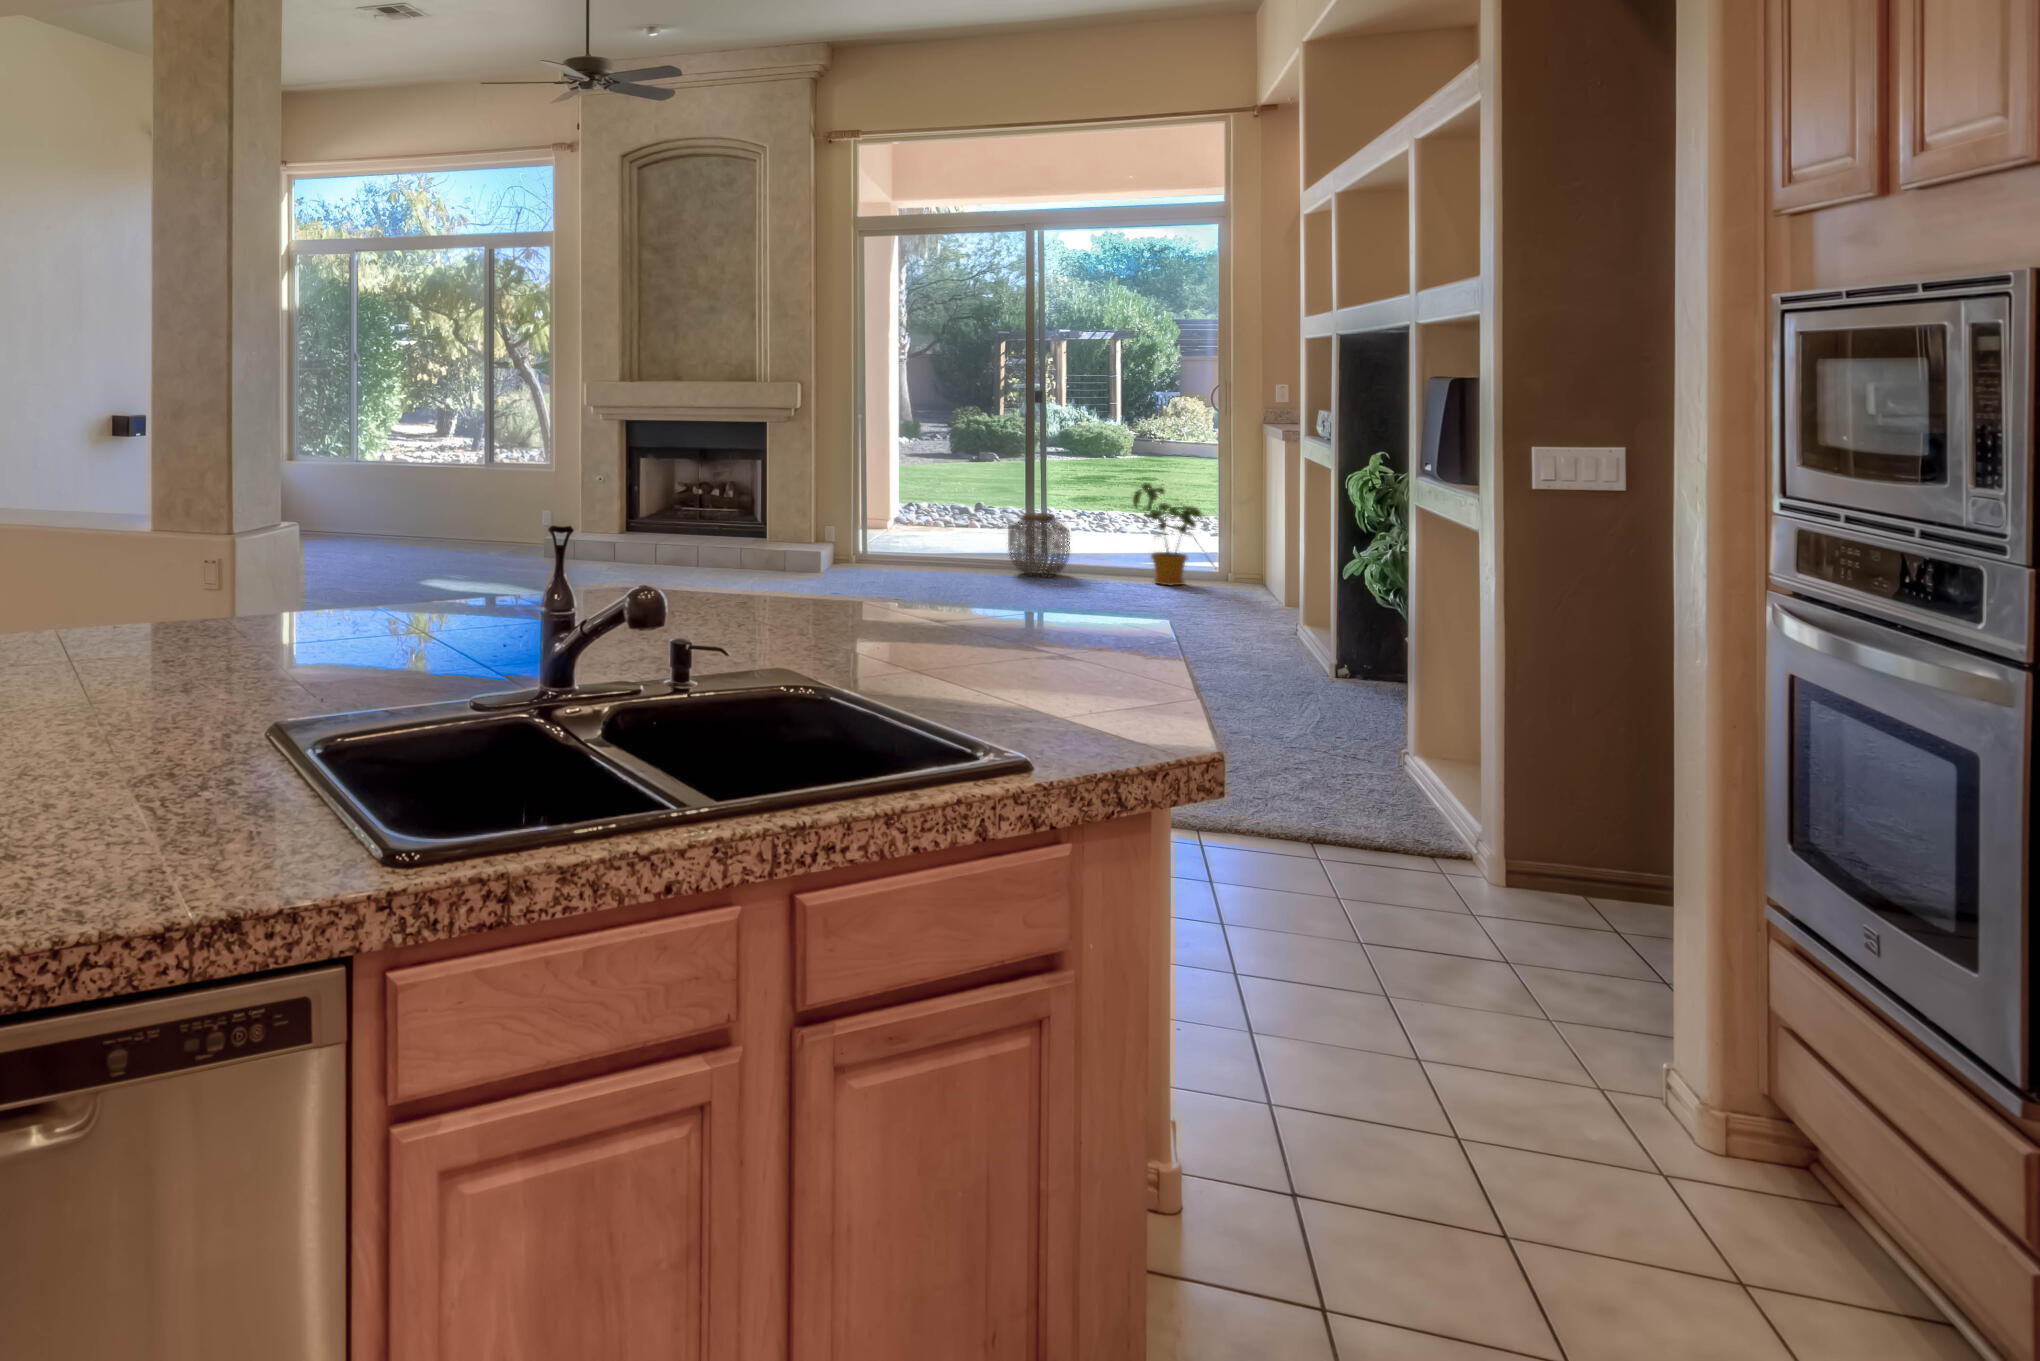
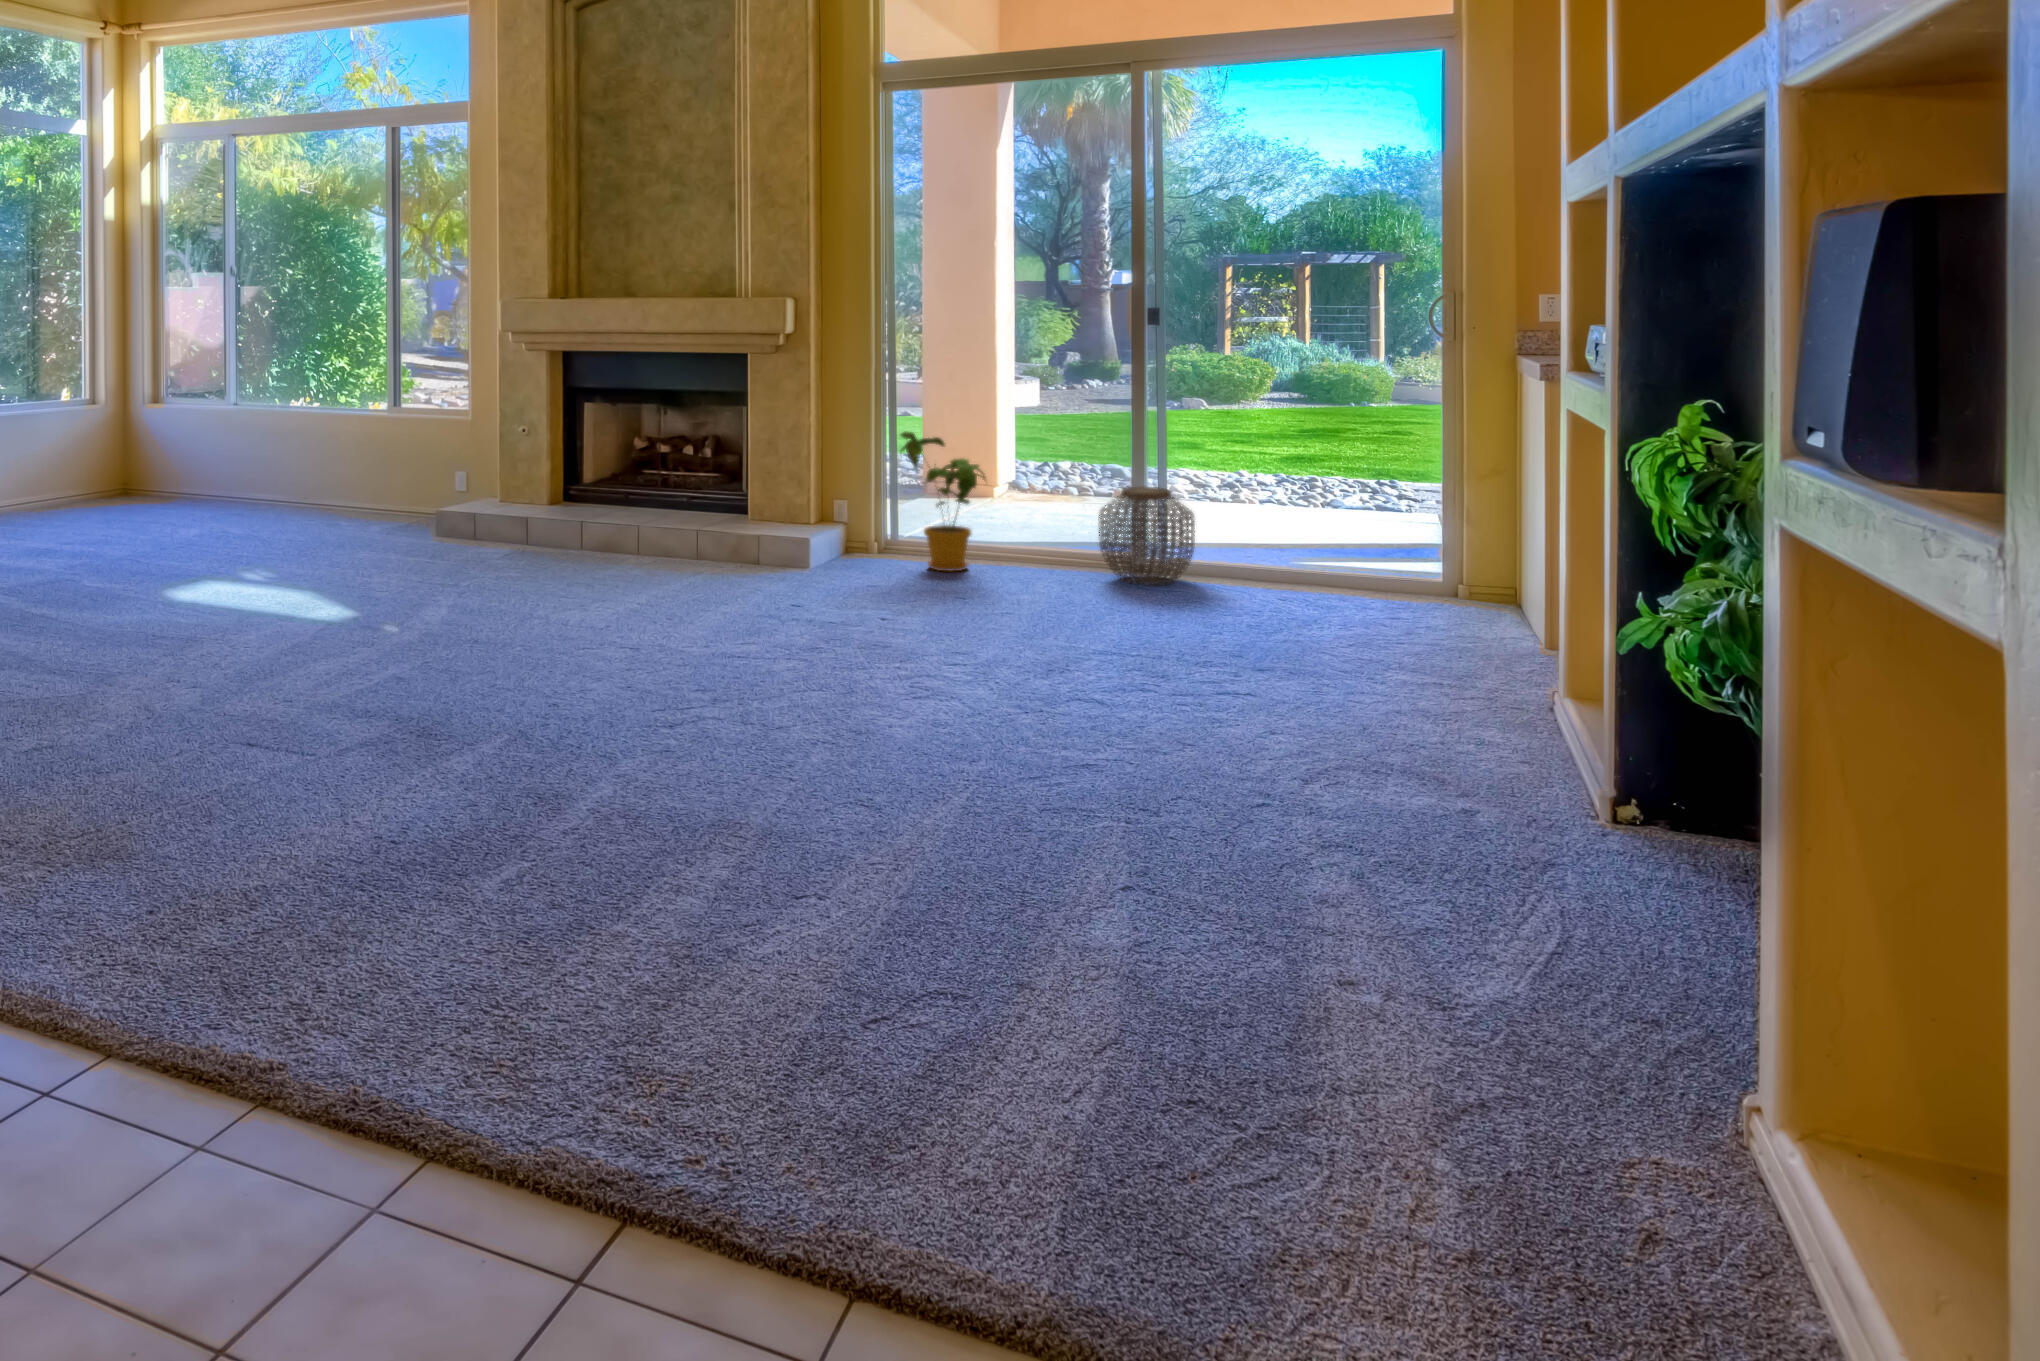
house plant: present [1133,483,1203,585] -> present [900,431,985,571]

